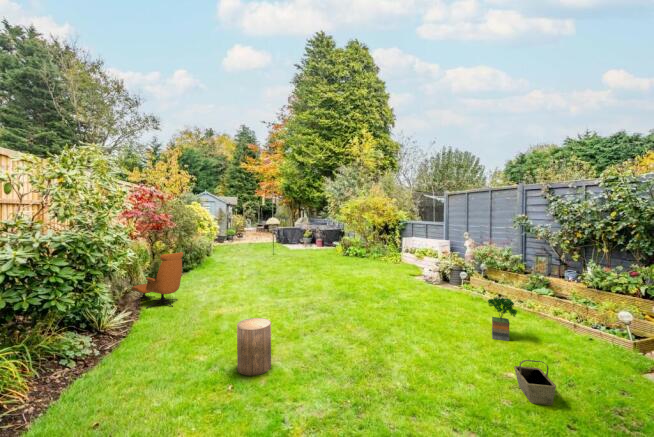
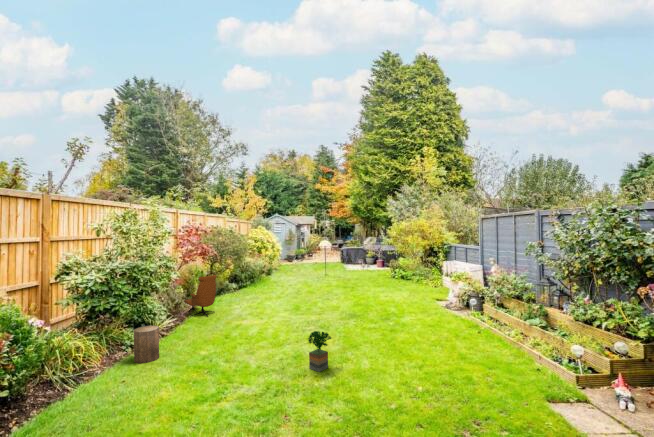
potted tree: present [488,297,517,341] -> present [308,331,331,372]
stool: present [237,318,271,376] -> present [134,326,159,363]
basket: present [514,360,556,405] -> none [386,368,411,402]

